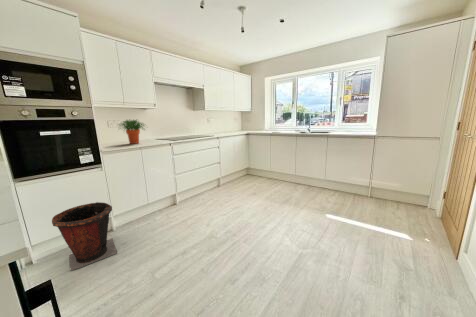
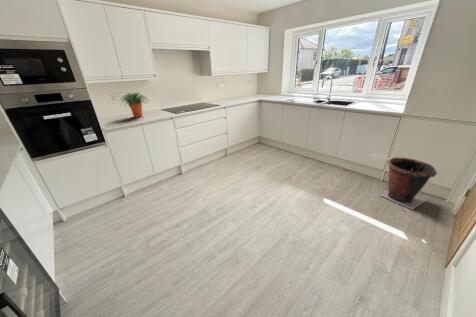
waste bin: present [52,202,117,271] -> present [380,158,437,209]

